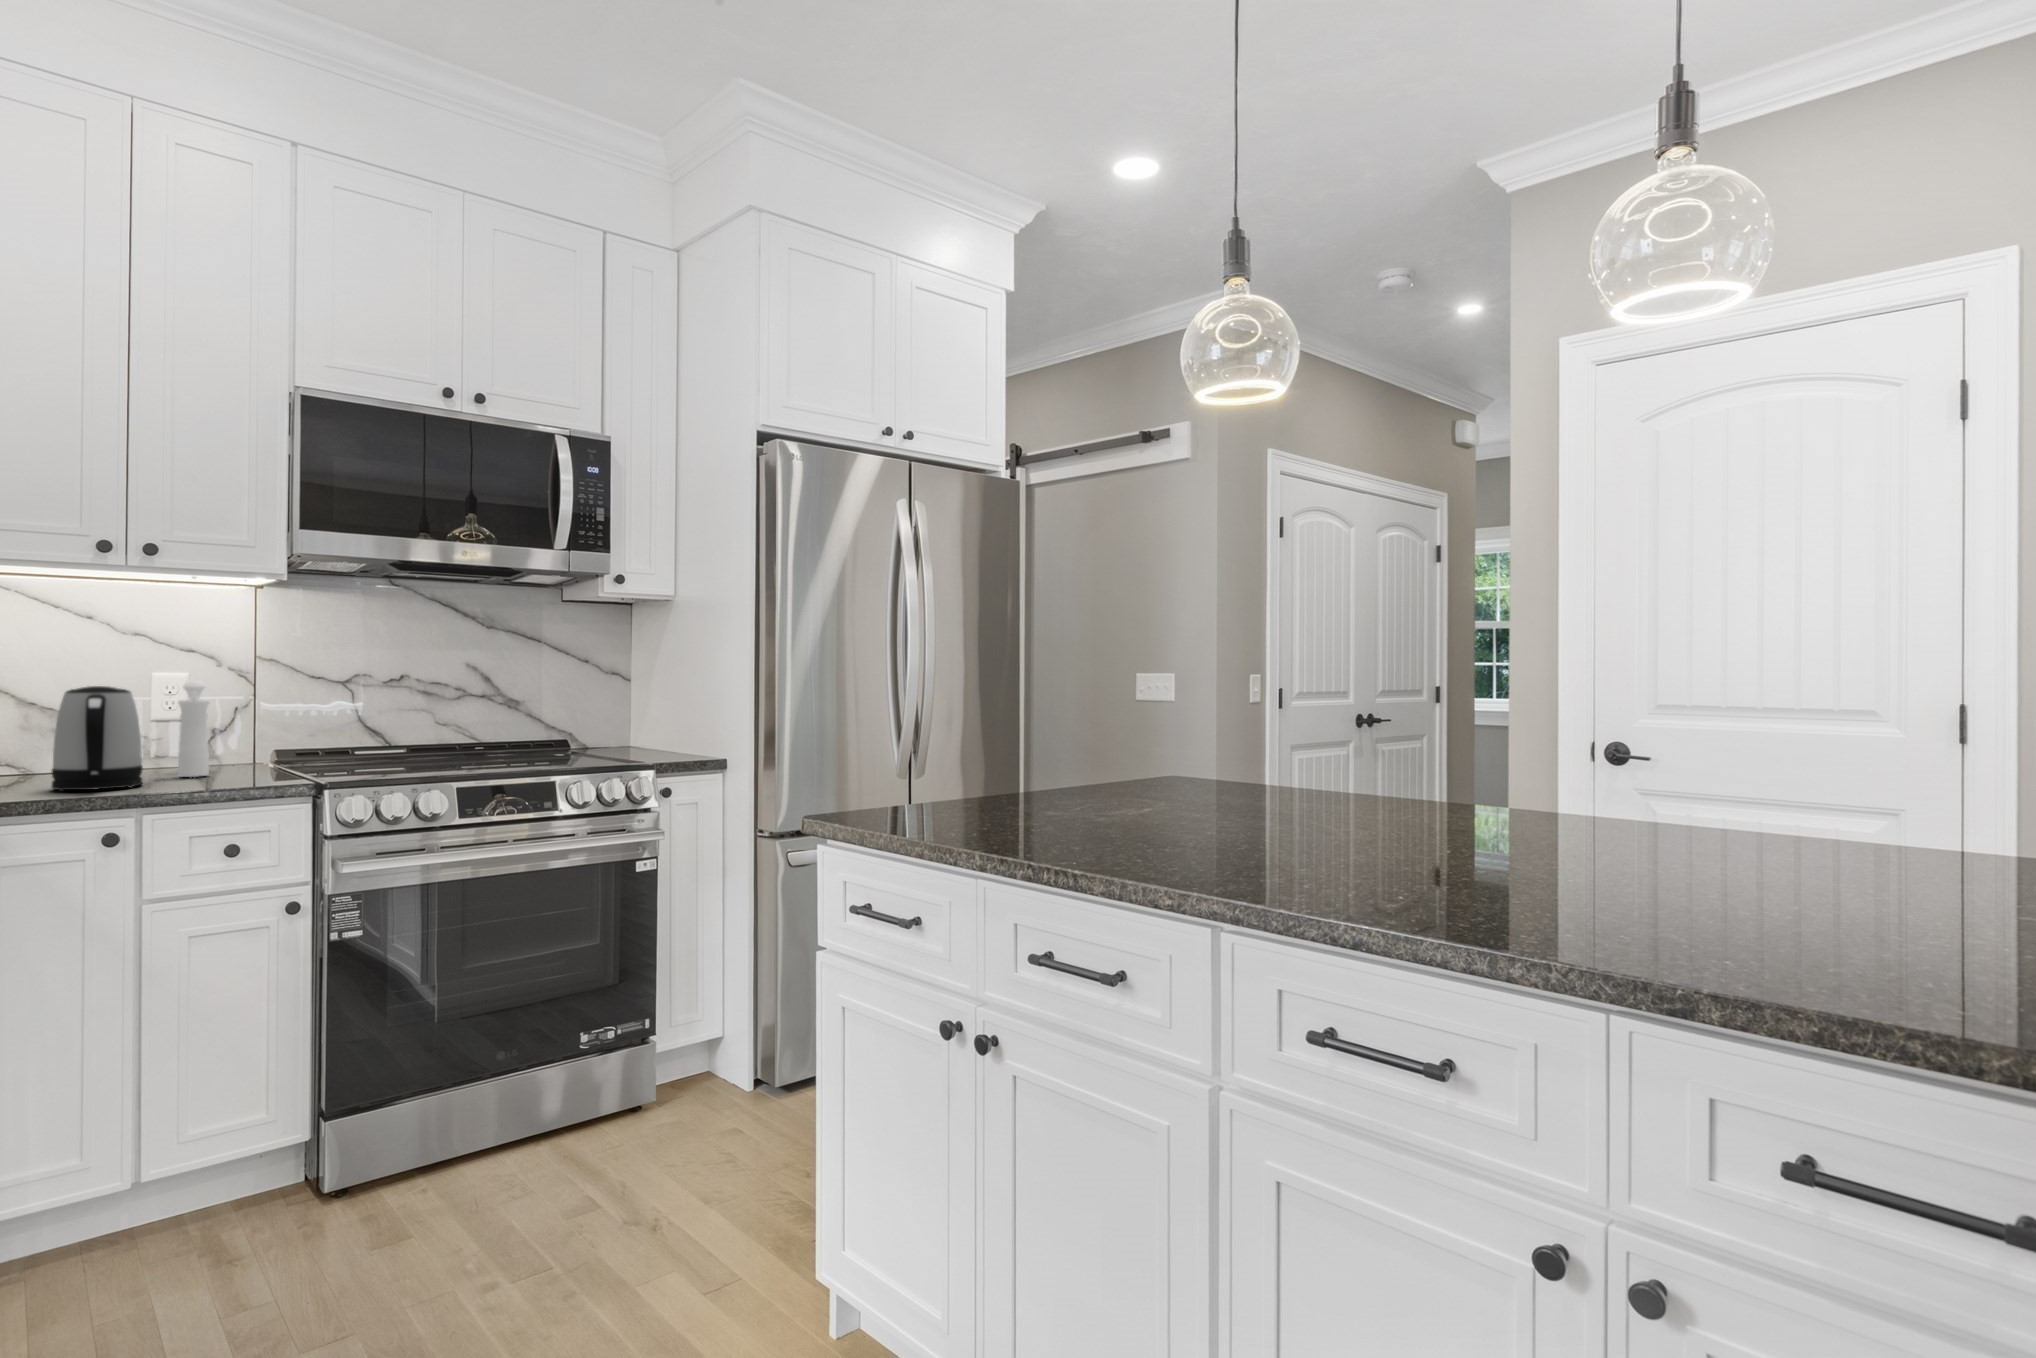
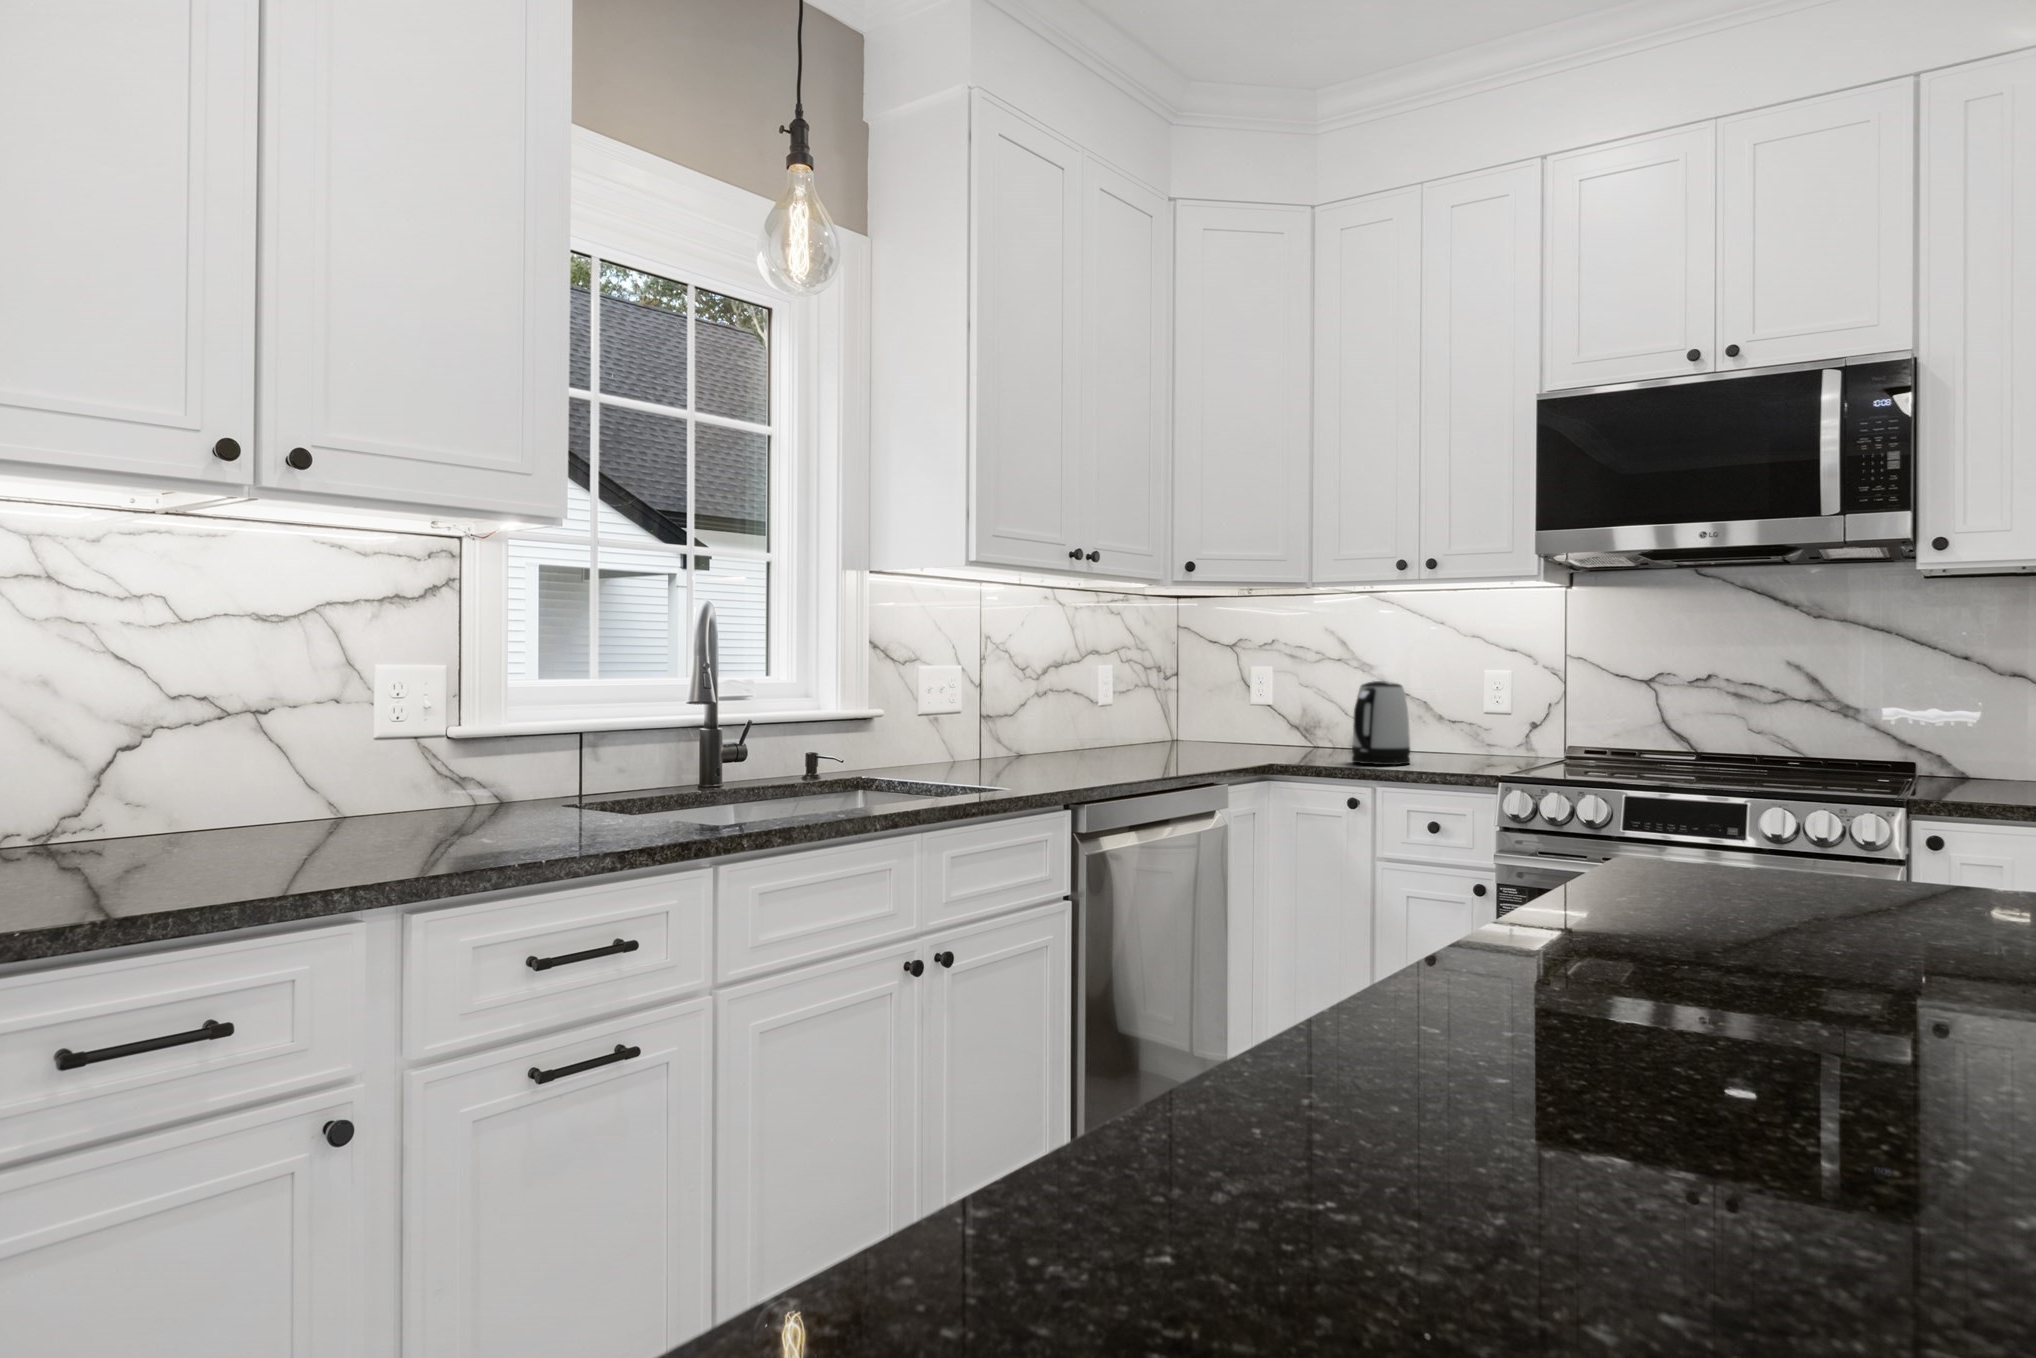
pepper mill: present [178,681,210,777] -> none [1450,679,1491,763]

